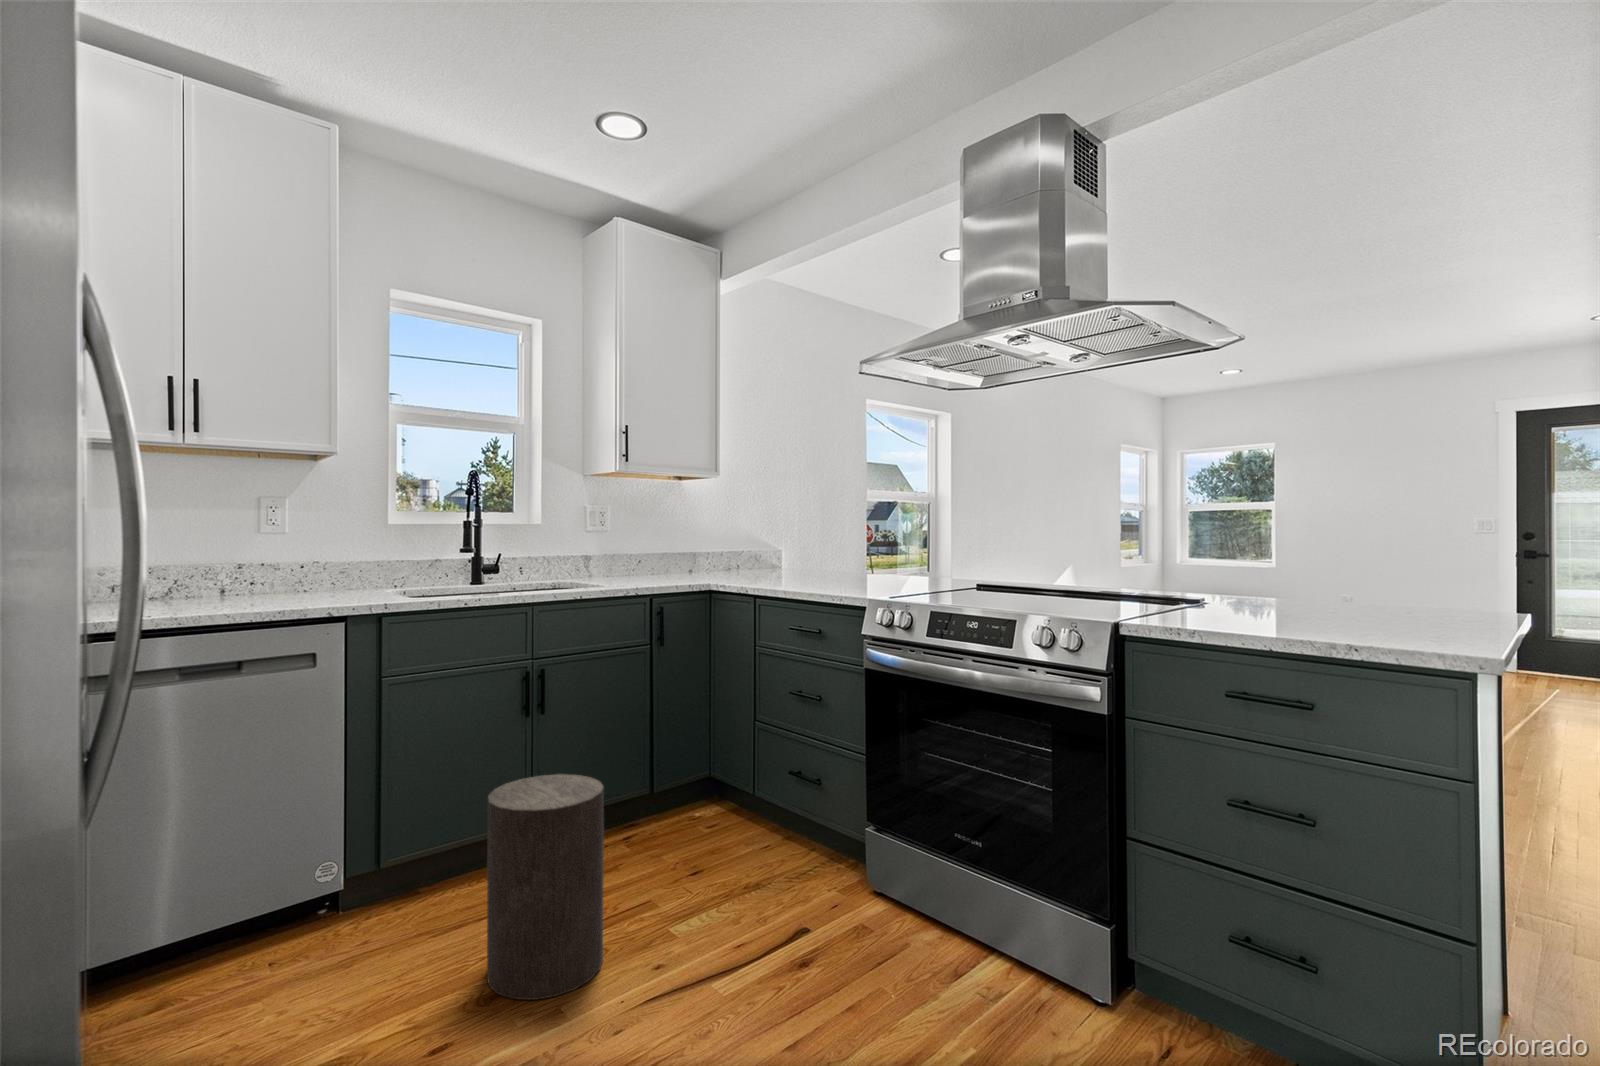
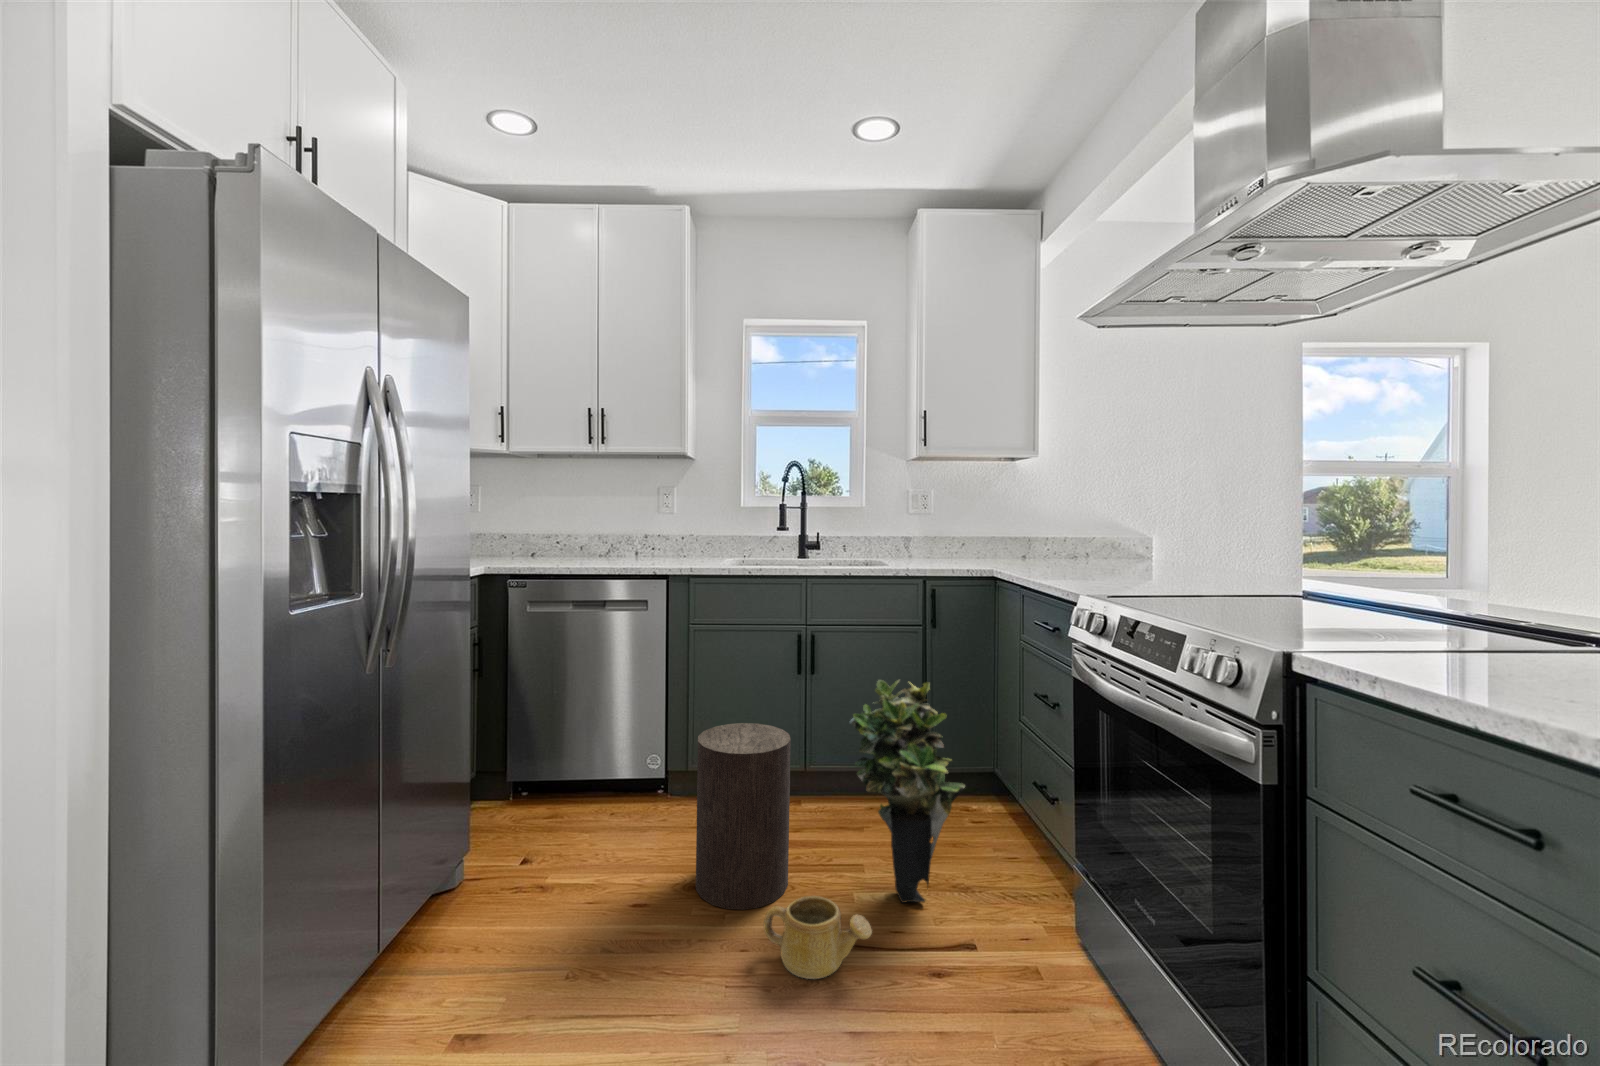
potted plant: none [647,696,766,923] -> present [850,680,965,903]
watering can: none [633,932,751,1020] -> present [764,896,872,979]

